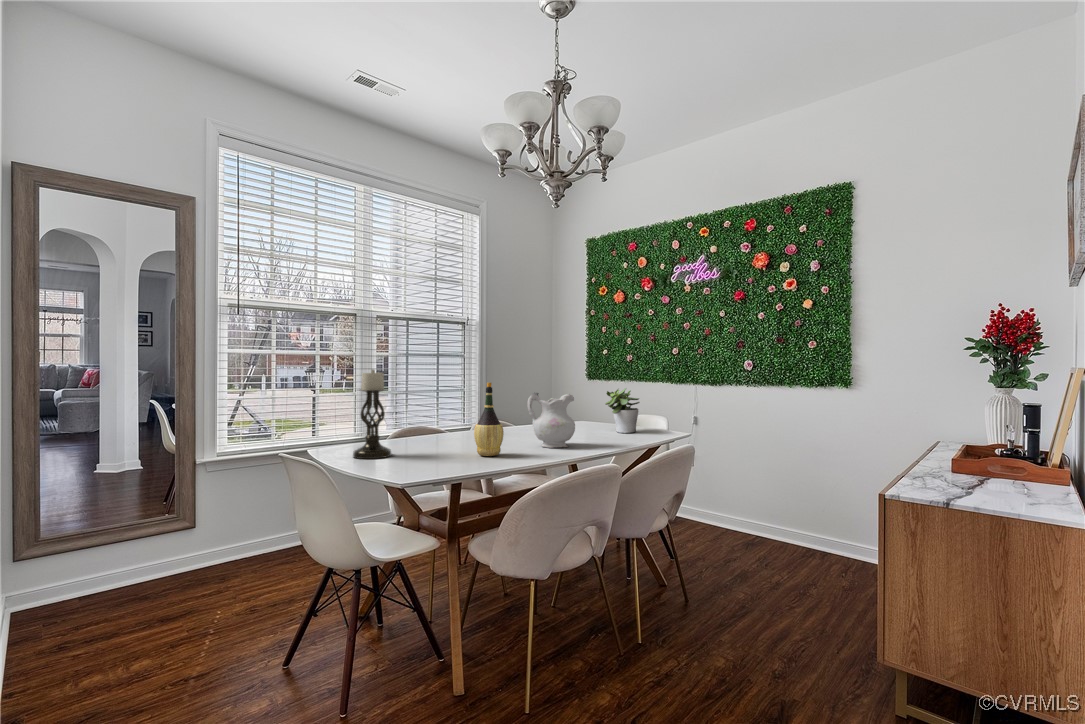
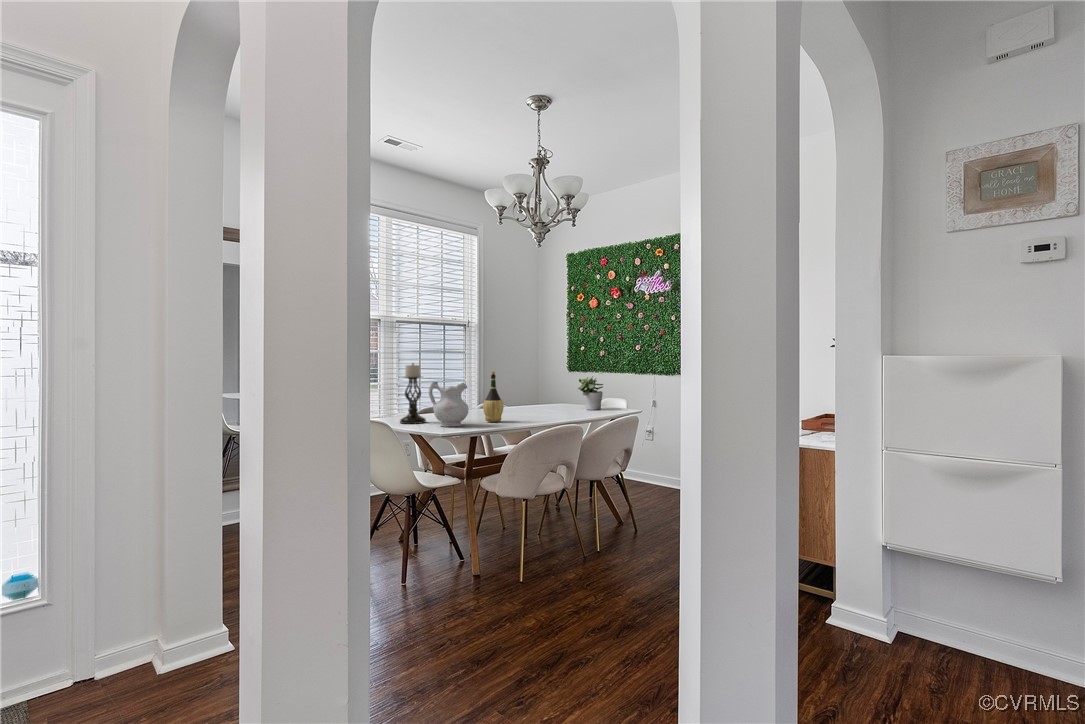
ceramic pitcher: present [528,392,575,448] -> present [429,382,469,427]

